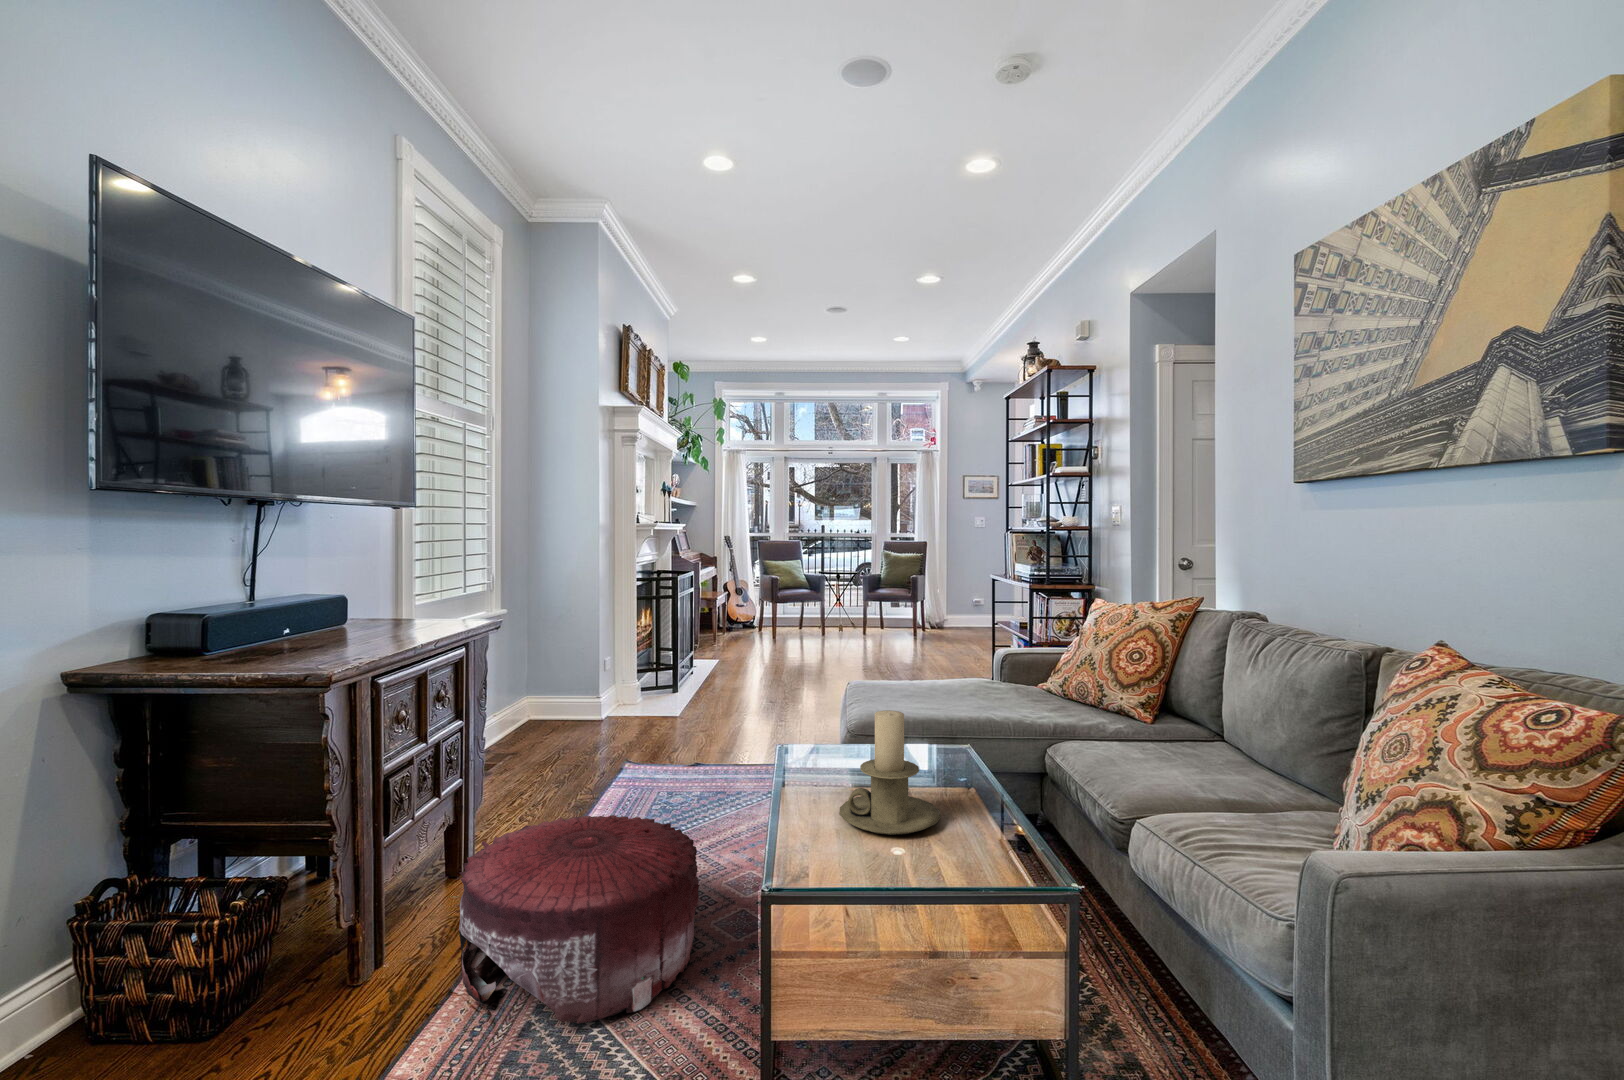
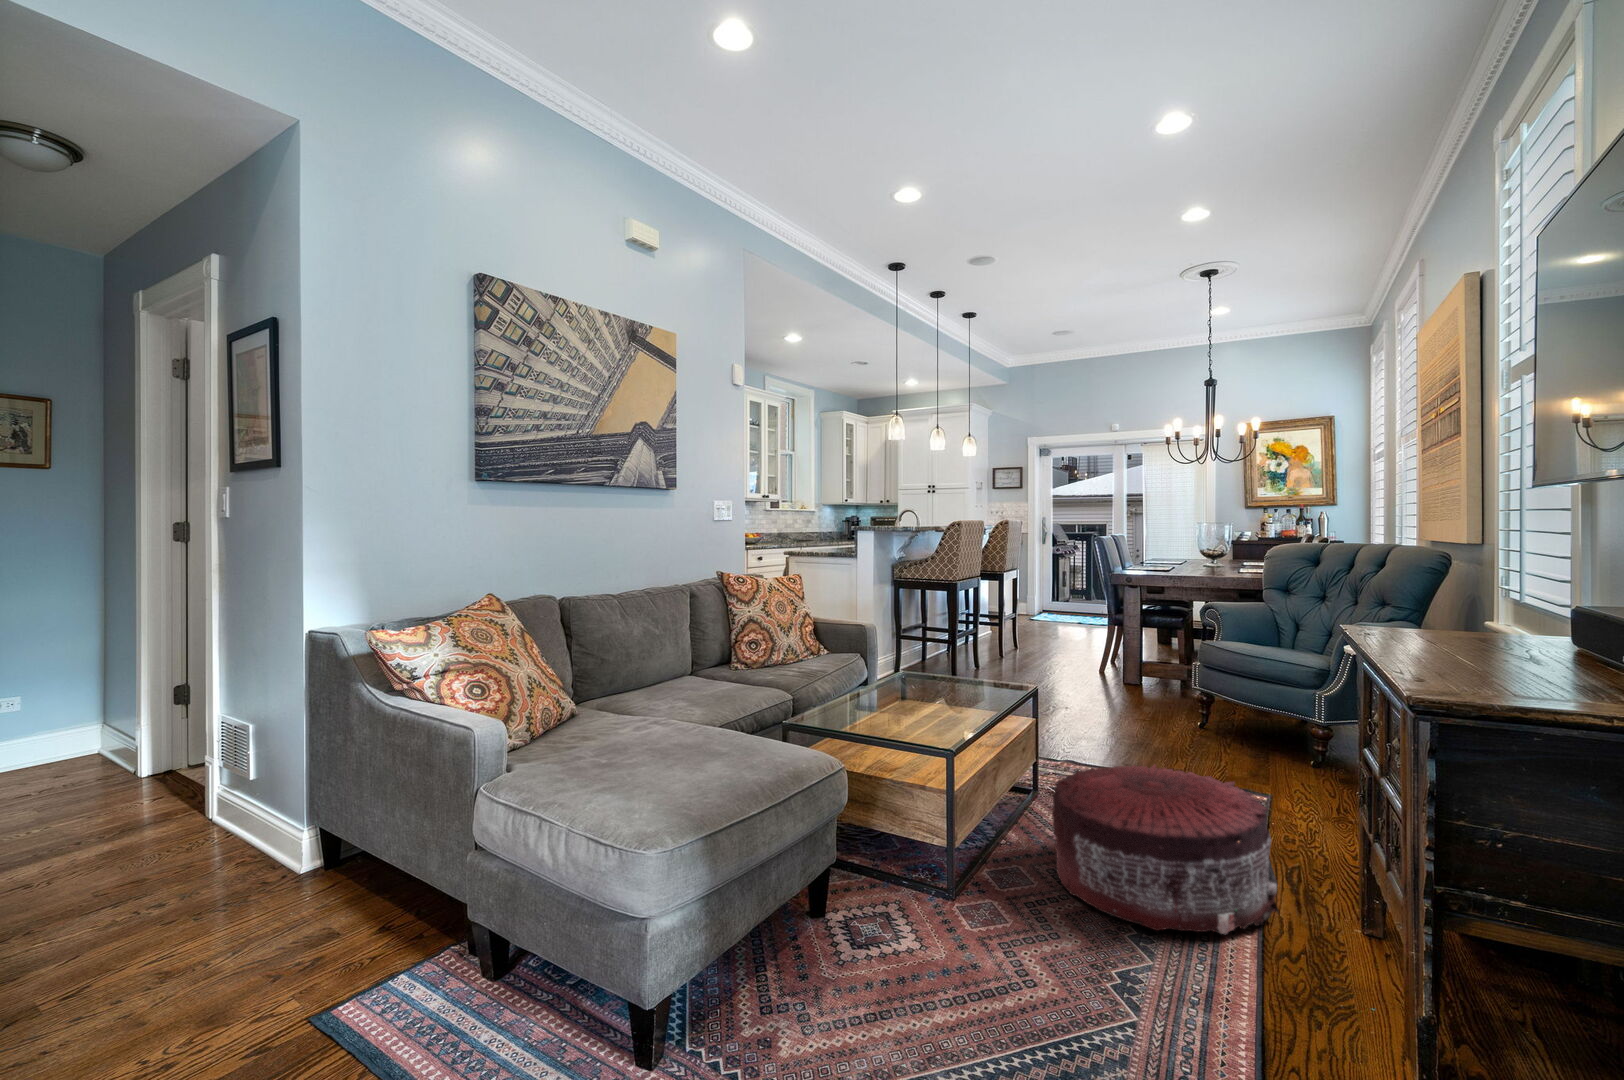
candle holder: present [839,710,941,835] -> none [895,638,962,714]

